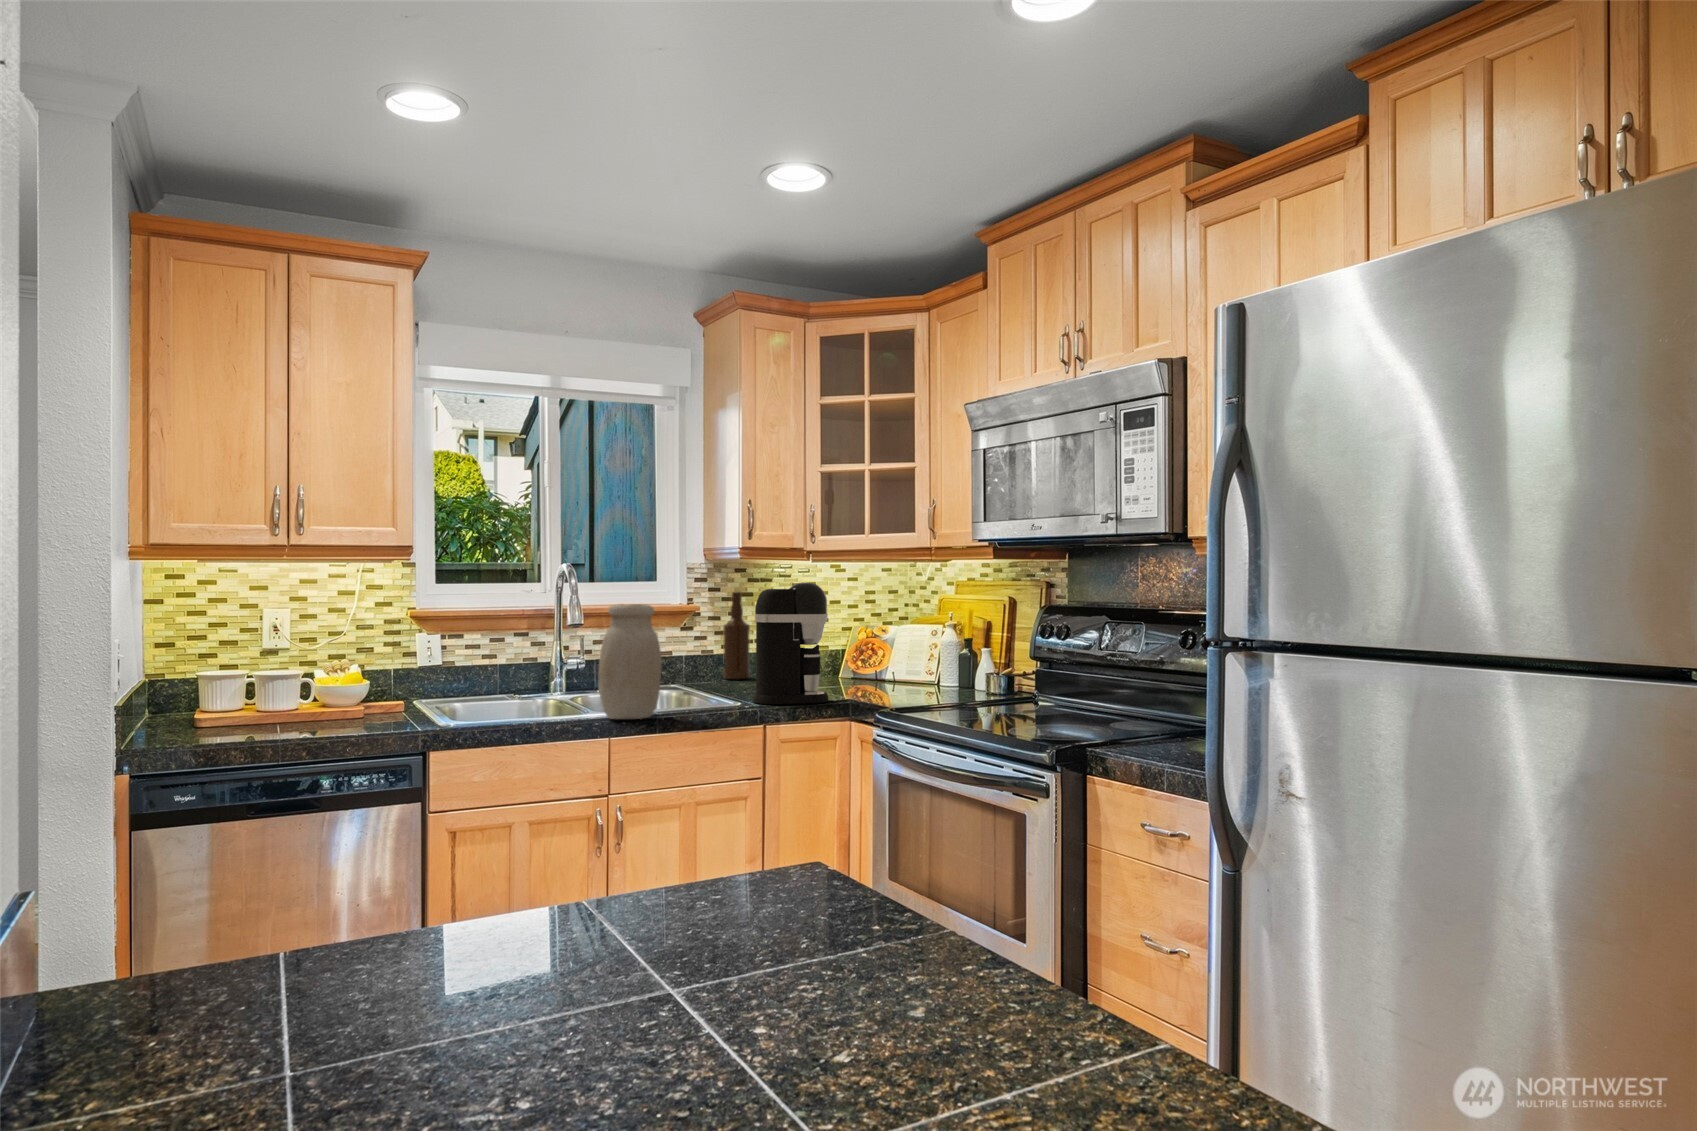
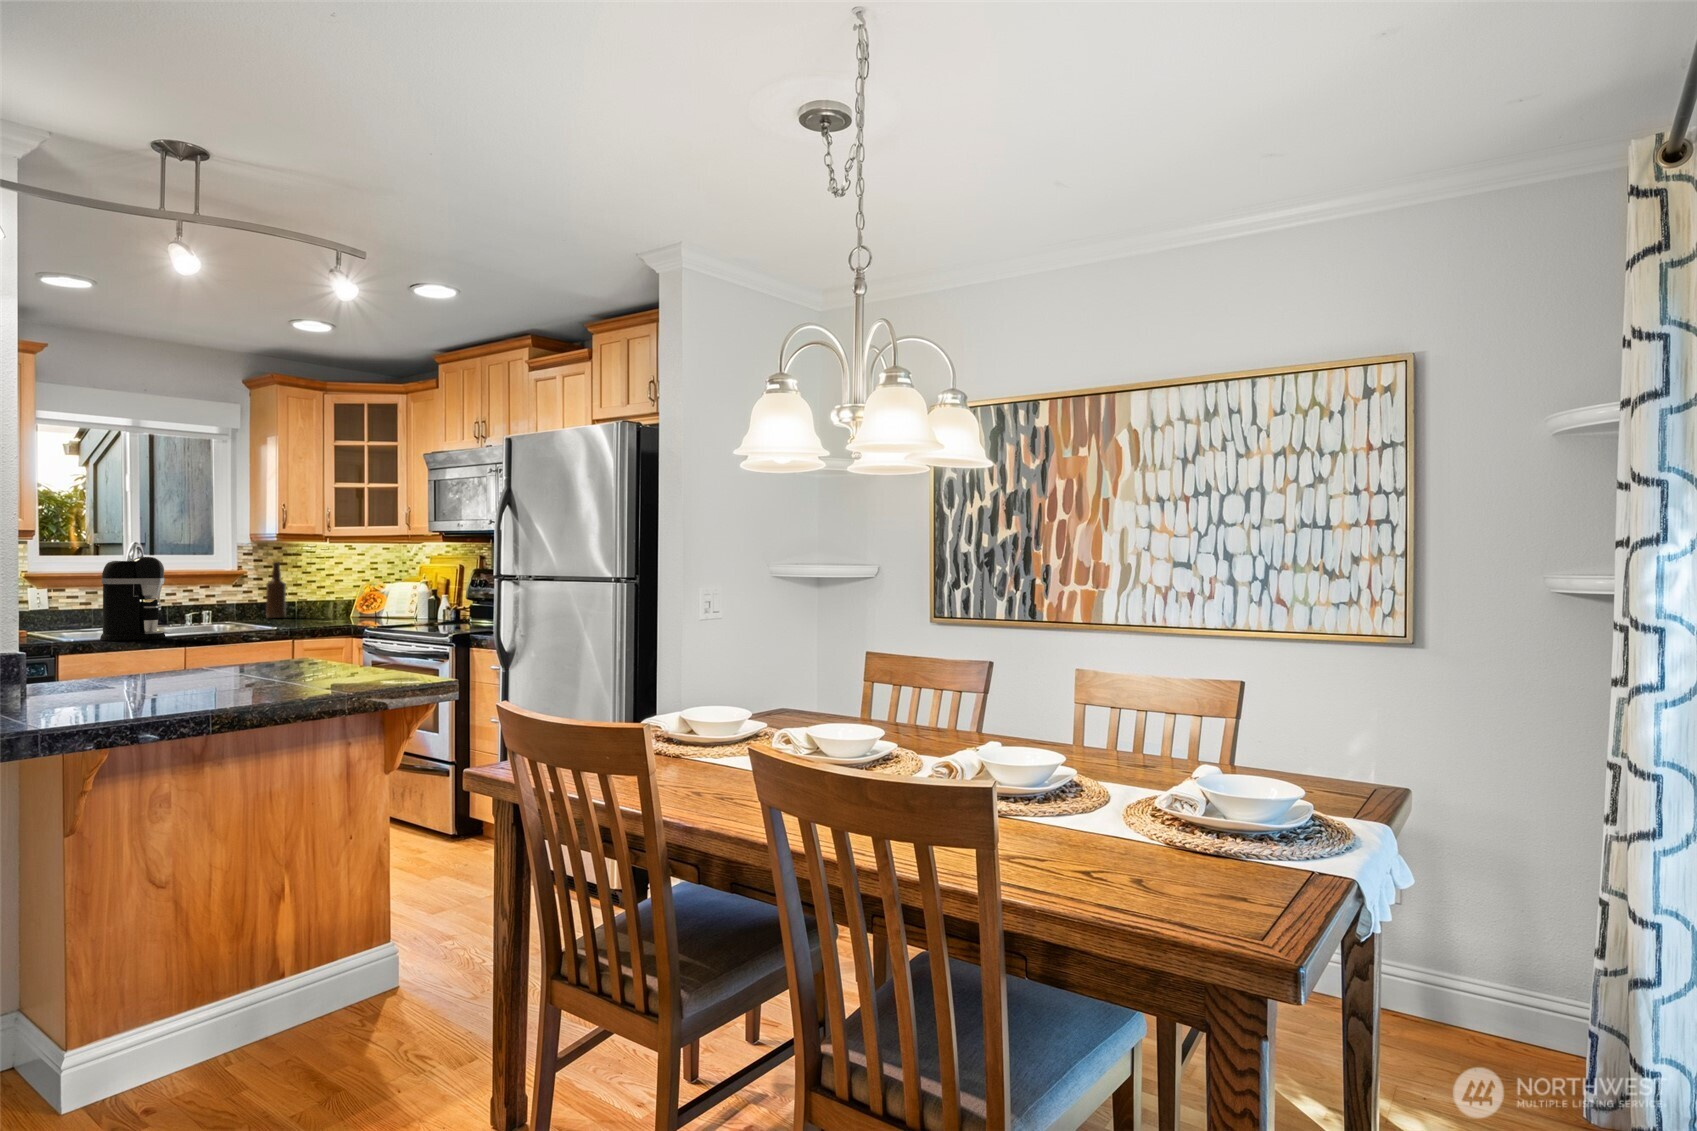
coffee maker: present [753,583,829,704] -> present [100,557,165,641]
jar: present [598,604,661,719] -> none [186,569,229,636]

